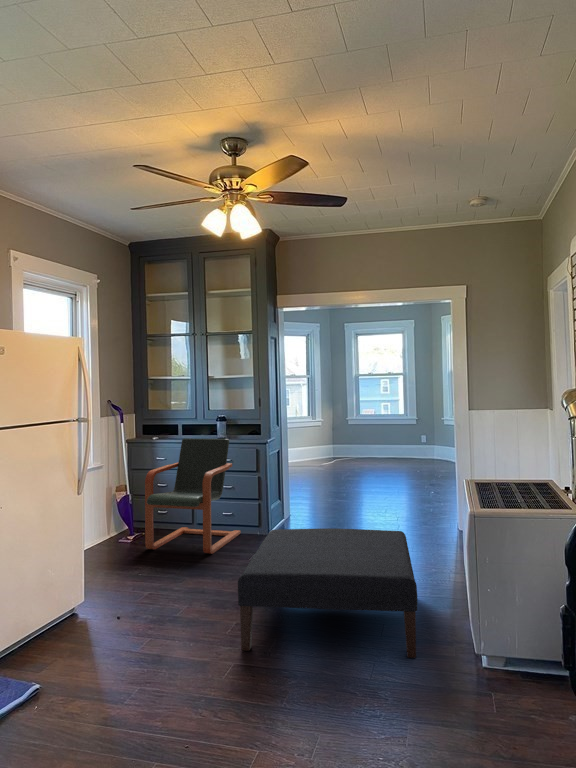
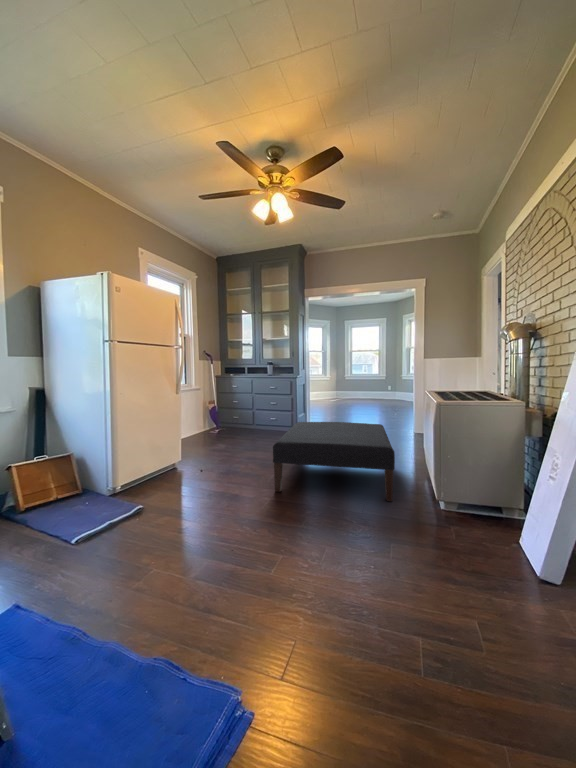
armchair: present [145,438,241,554] -> none [224,374,281,440]

